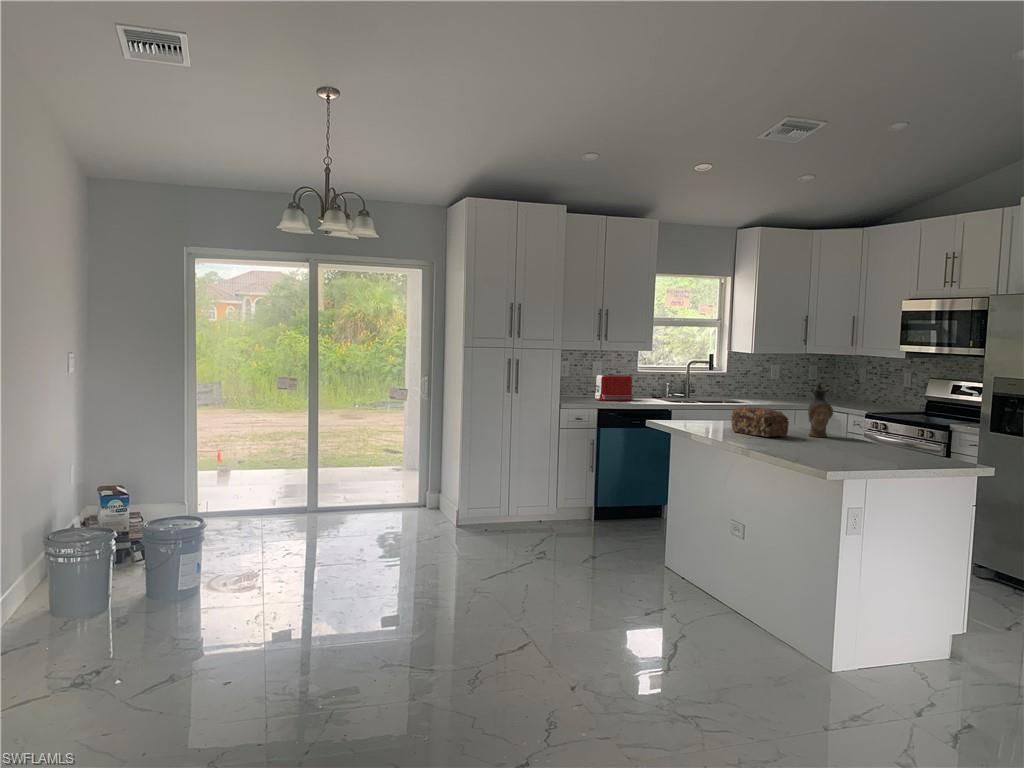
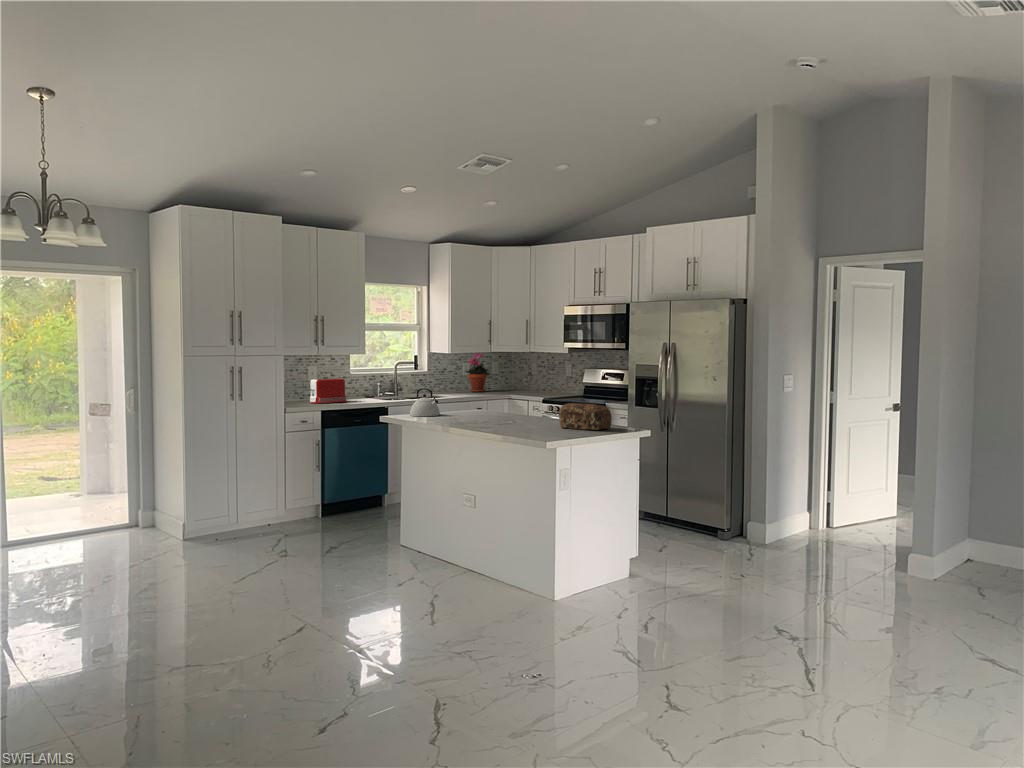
potted plant: none [774,352,804,398] -> present [465,352,490,392]
ceramic pitcher: present [808,381,833,437] -> none [513,373,532,419]
kettle: none [686,392,721,424] -> present [410,388,440,416]
bread loaf: present [731,406,789,437] -> present [559,403,612,430]

